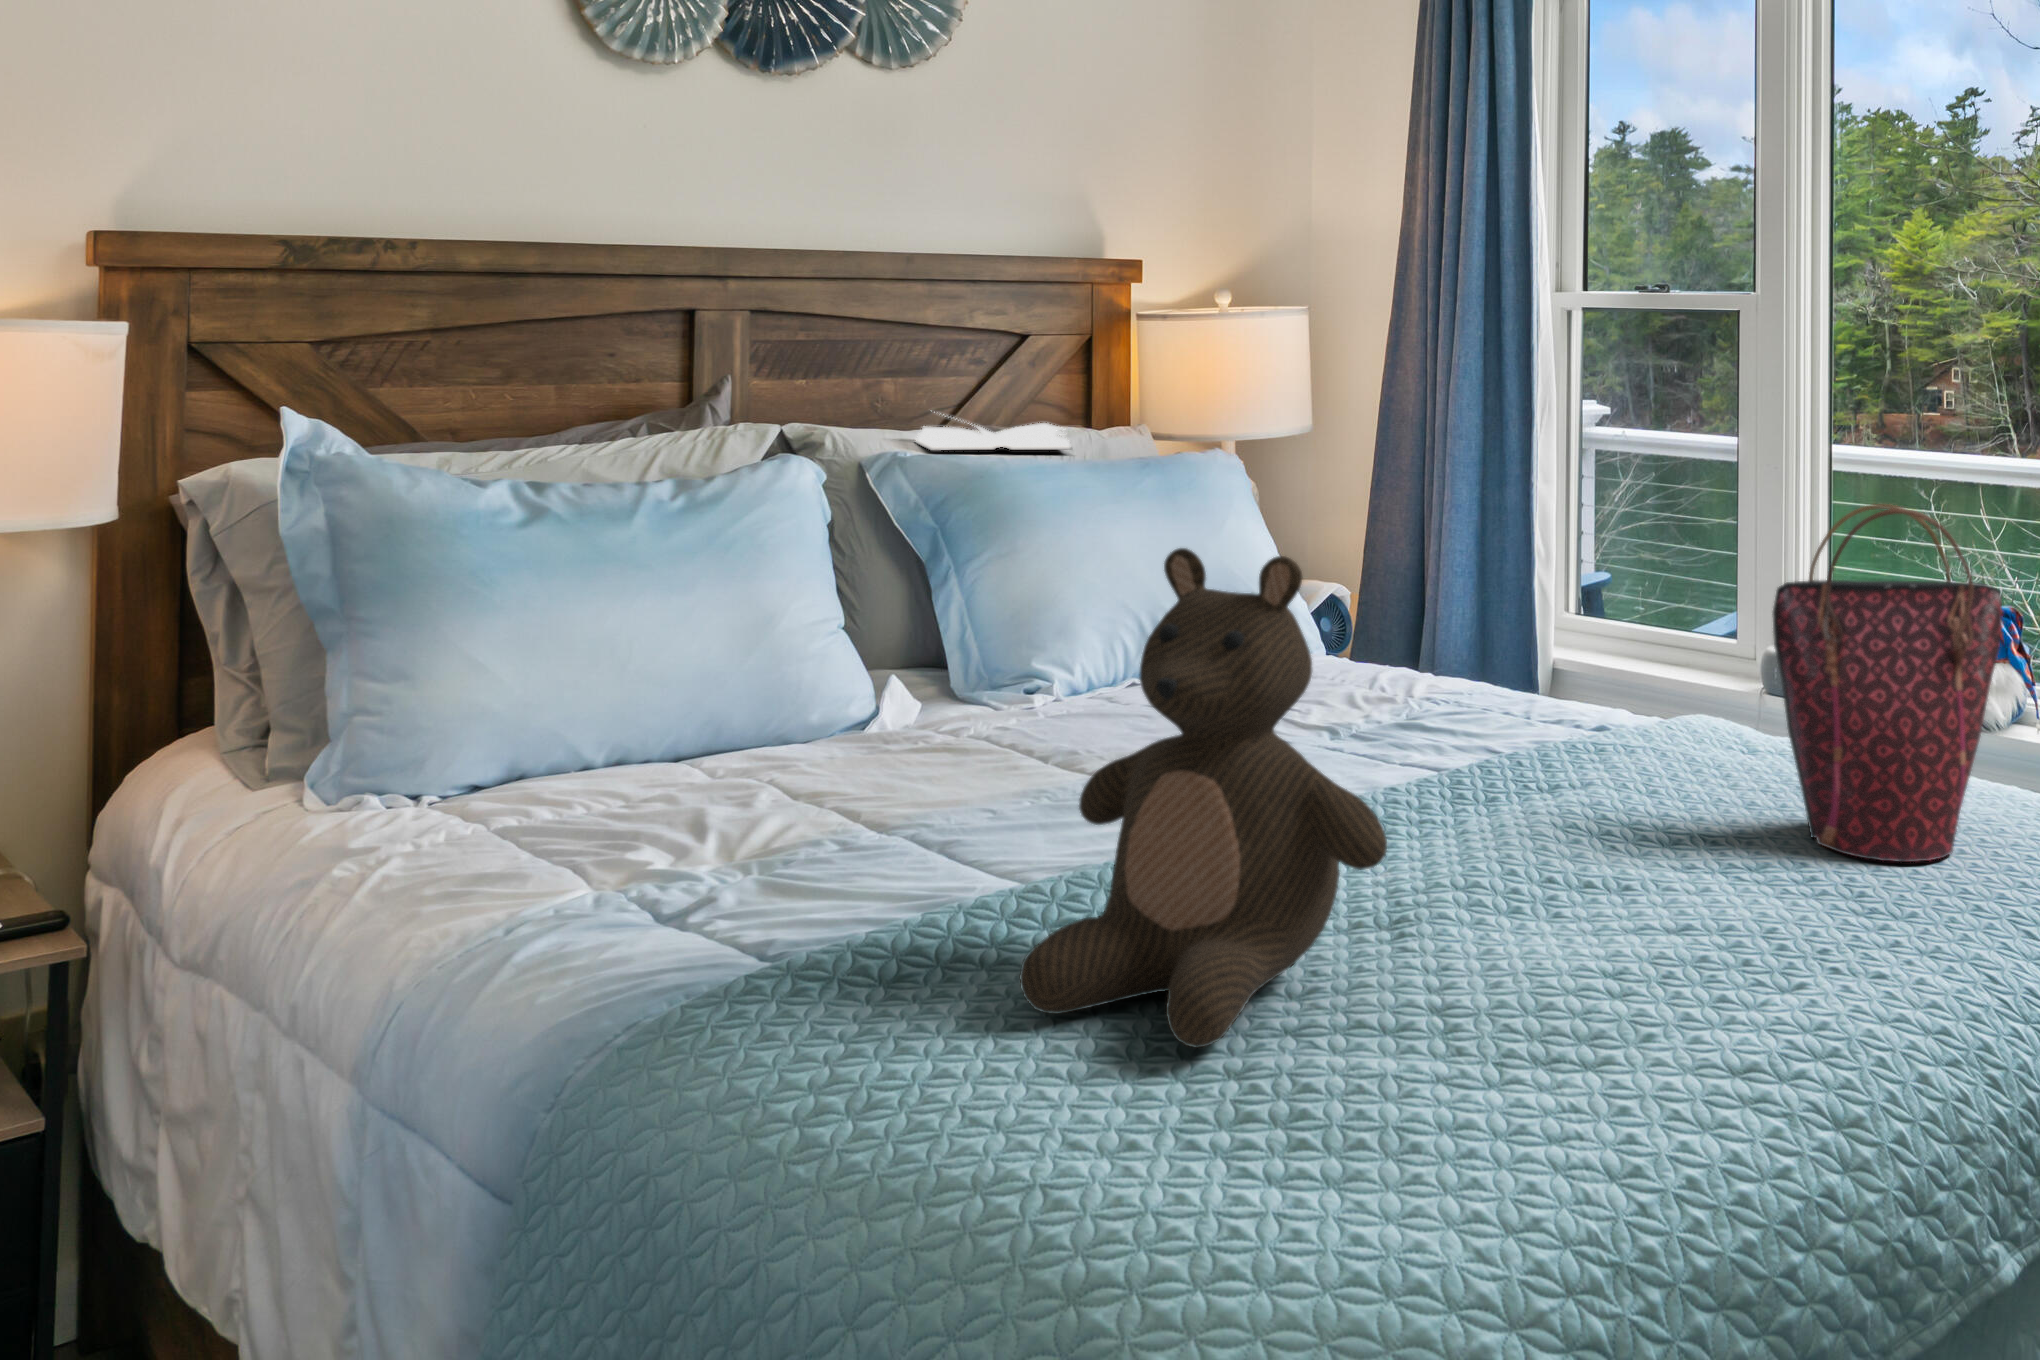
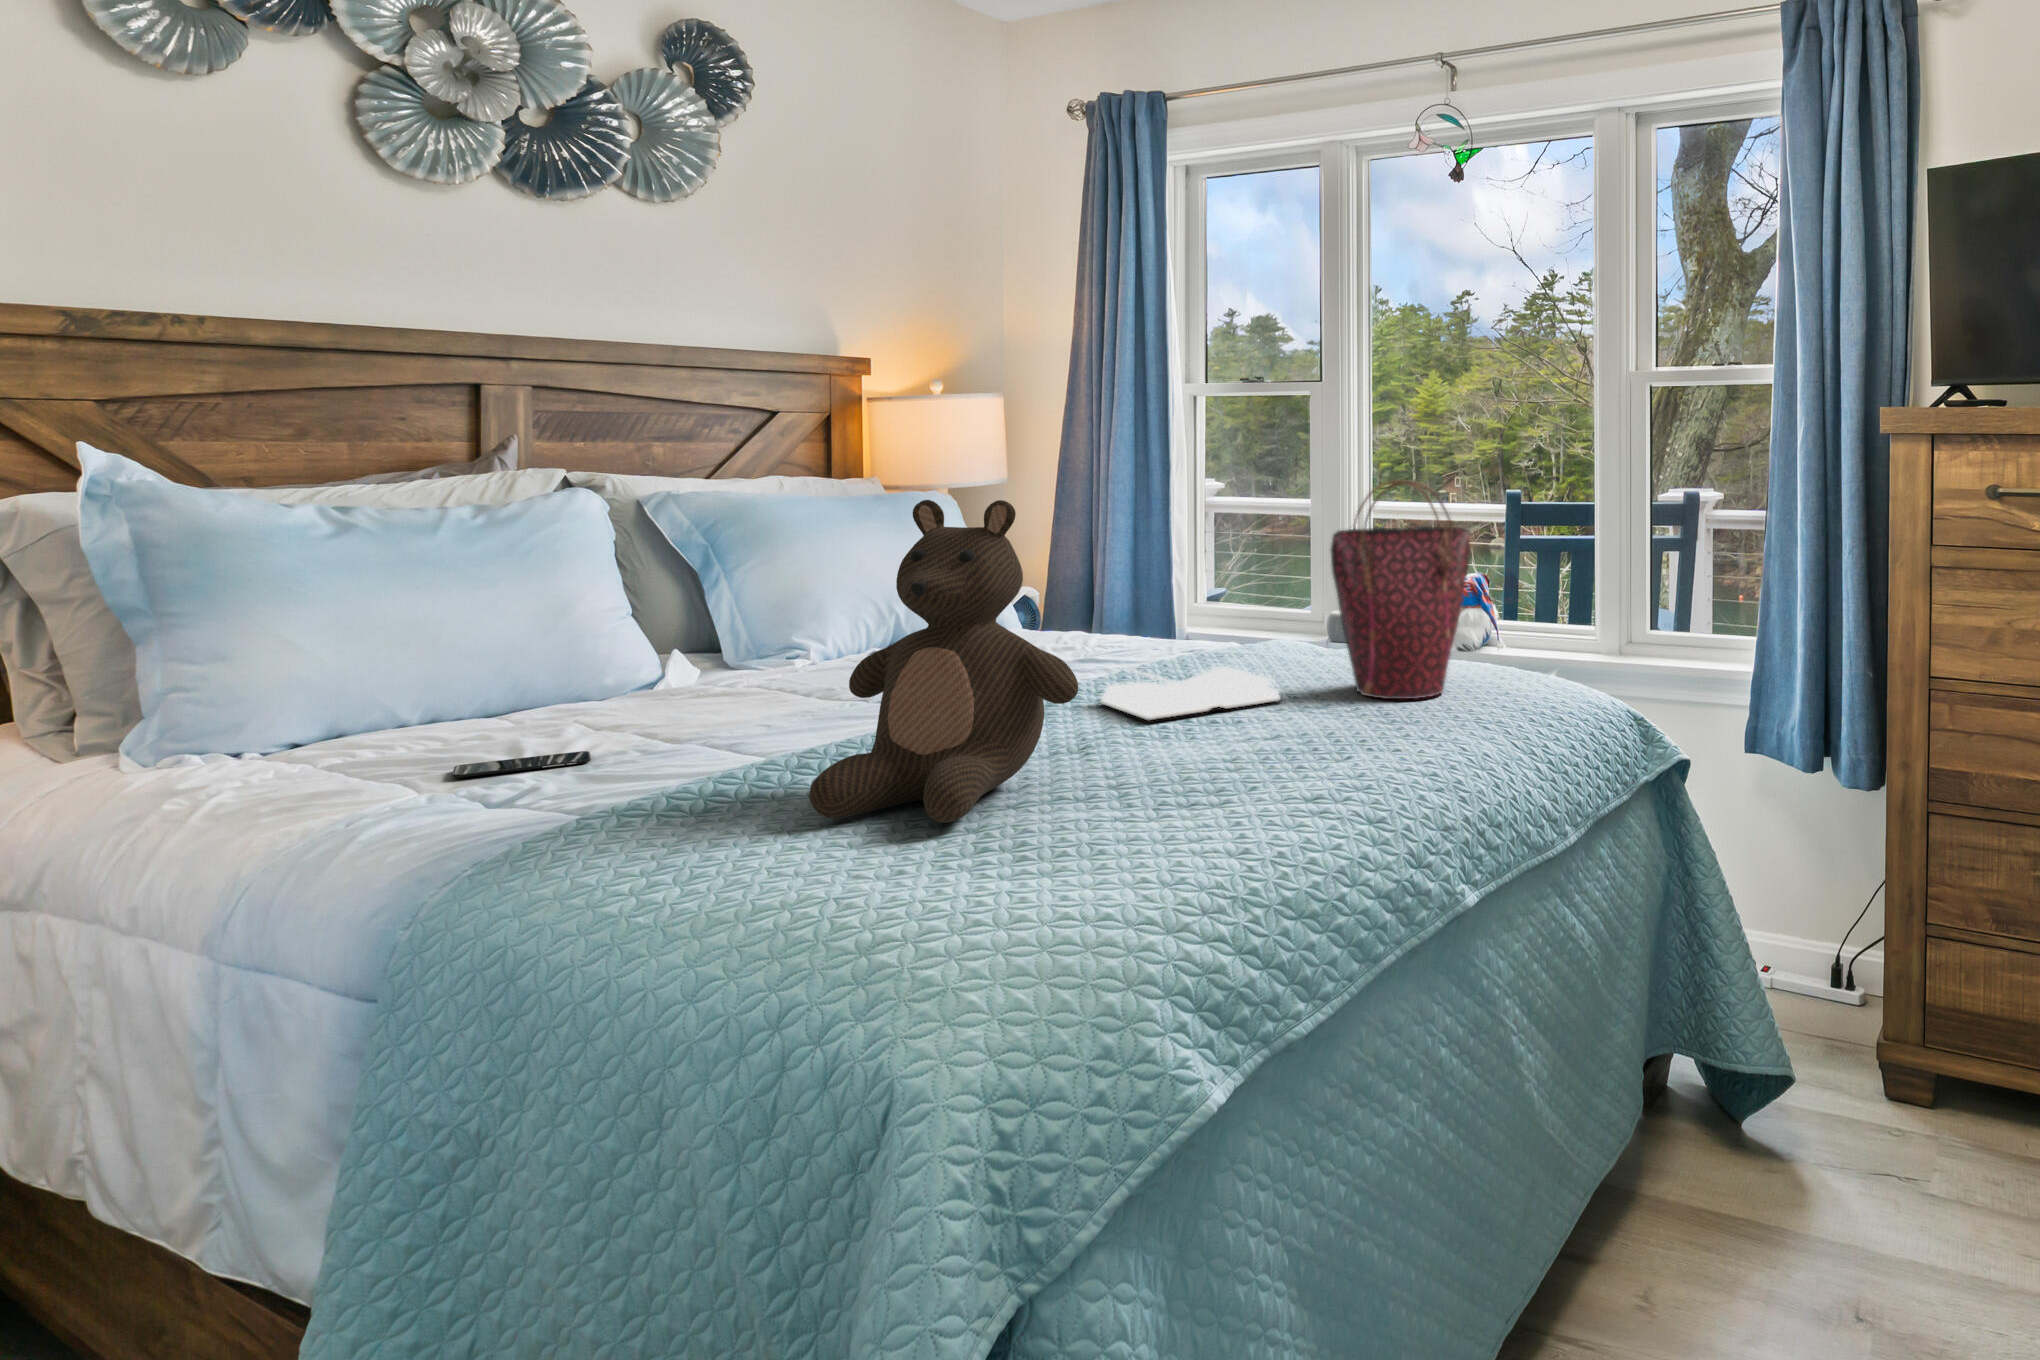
book: present [916,423,1071,451] -> present [1099,666,1281,720]
smartphone: none [630,832,784,861] -> present [452,751,591,778]

